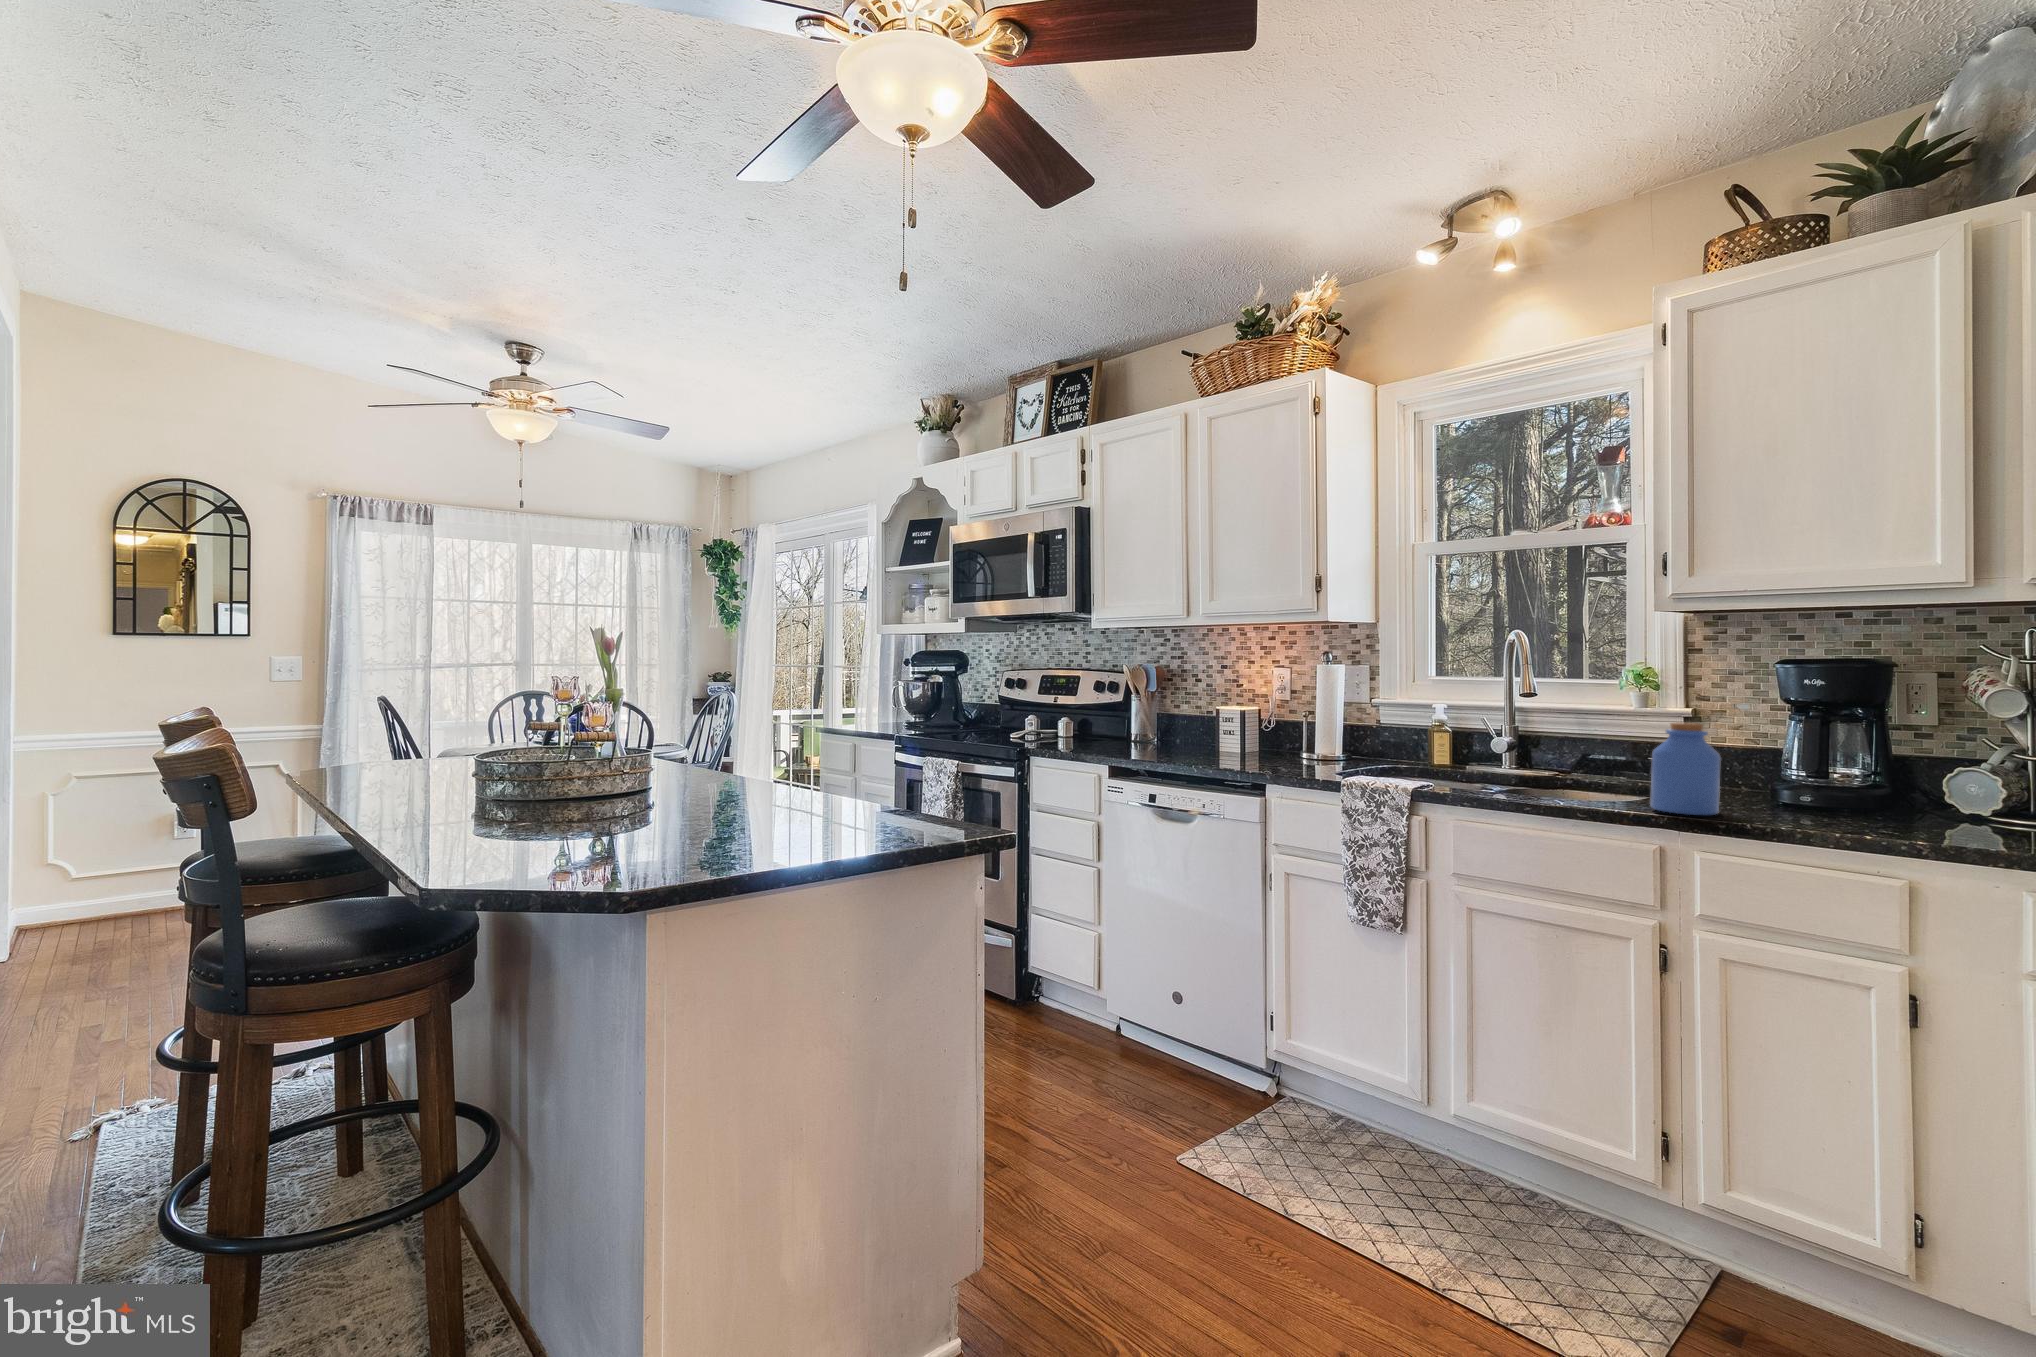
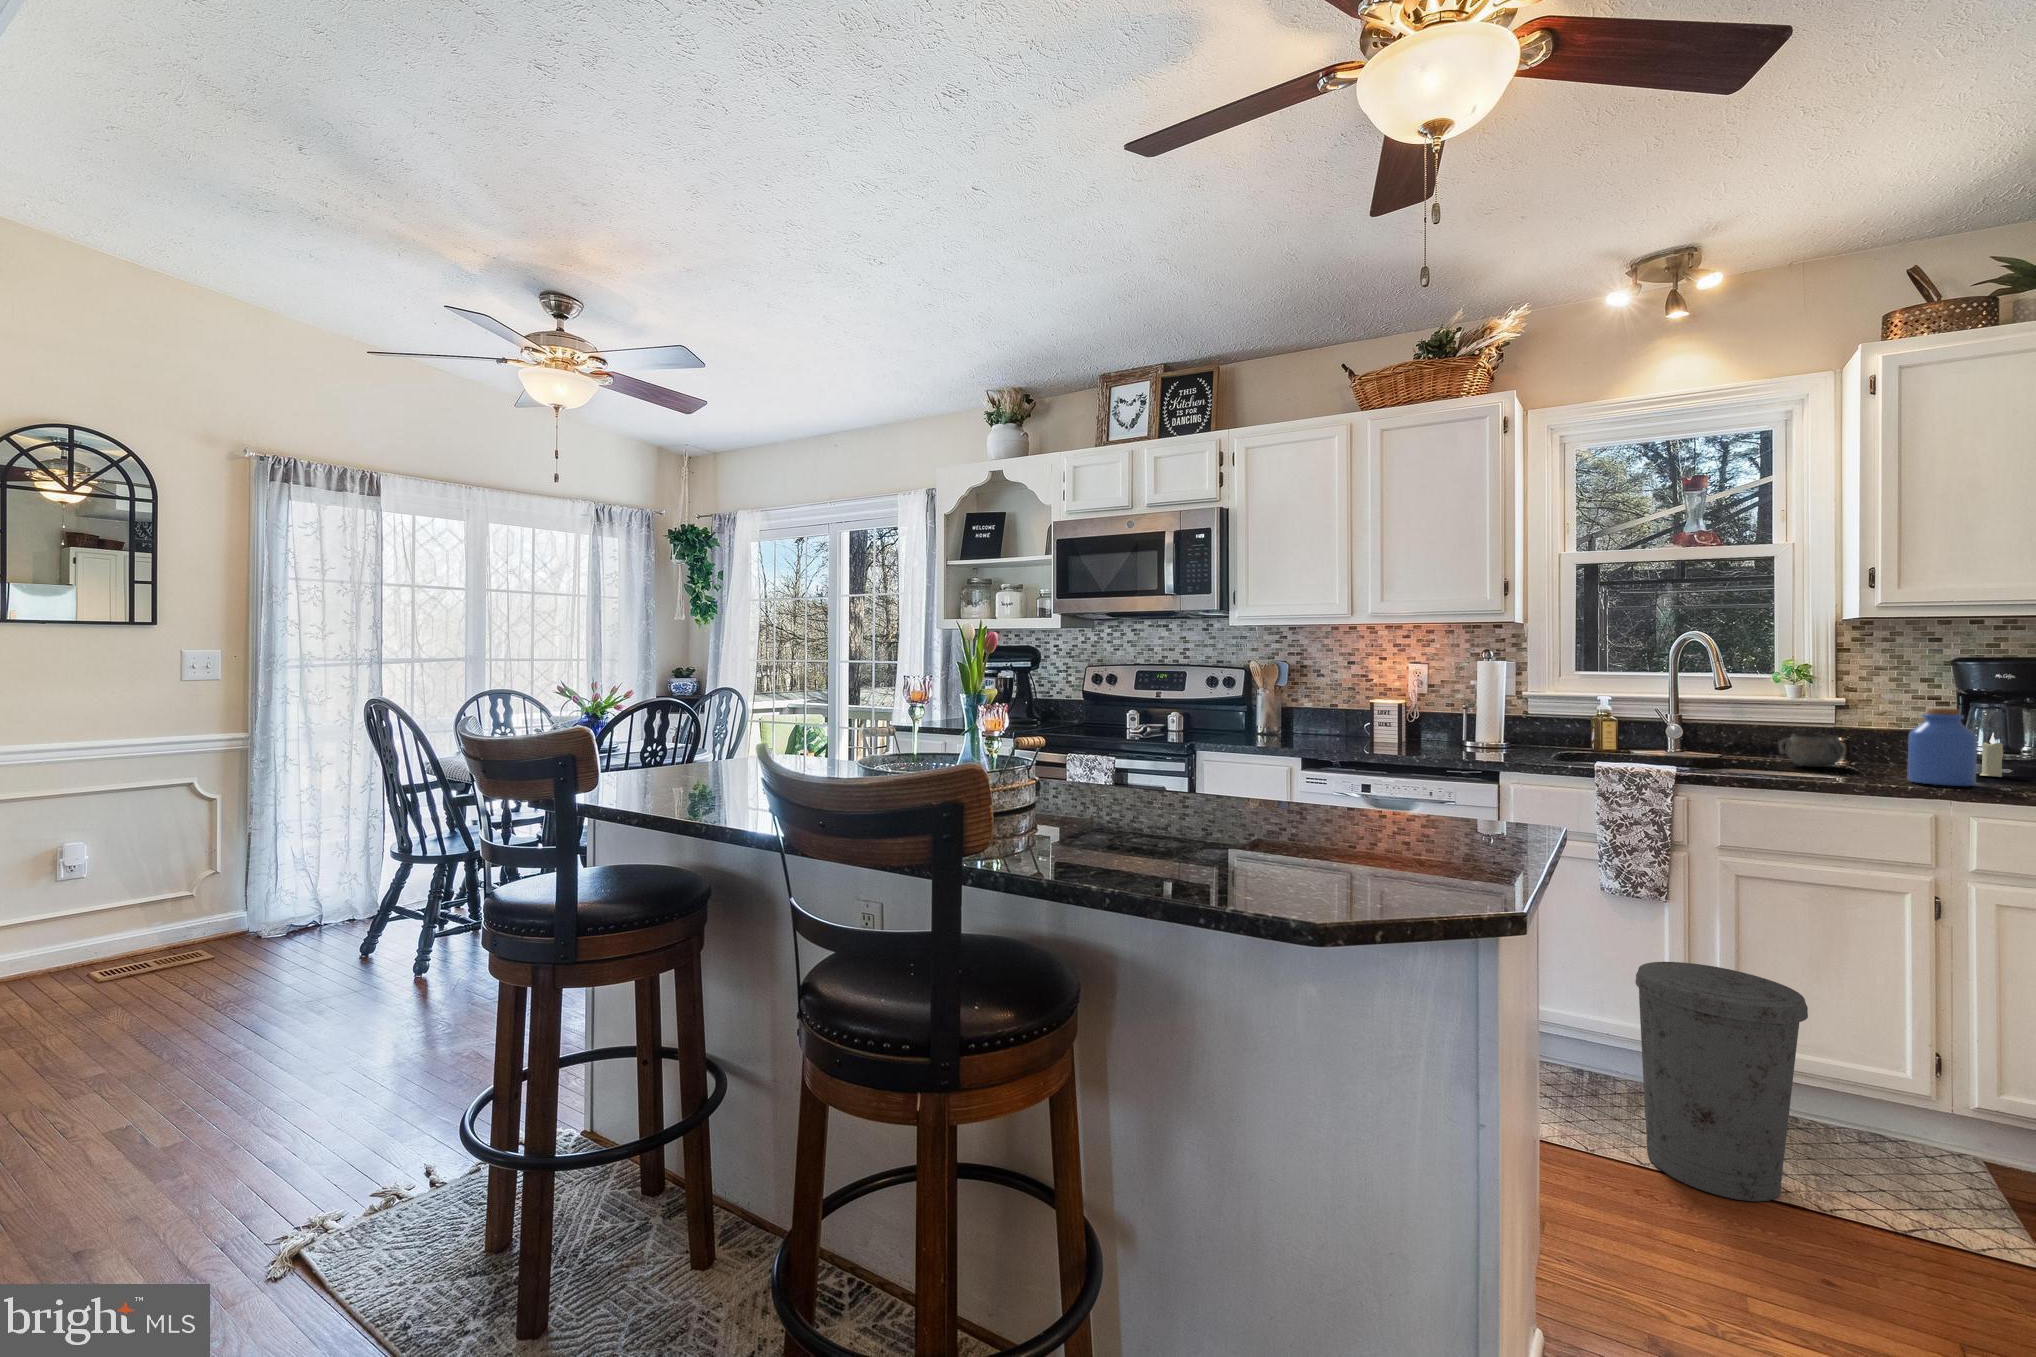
decorative bowl: none [1570,749,1640,789] -> present [1778,733,1844,767]
candle: none [1770,753,1797,806] -> present [1980,733,2003,777]
trash can: none [1300,994,1457,1258] -> present [1635,962,1808,1201]

